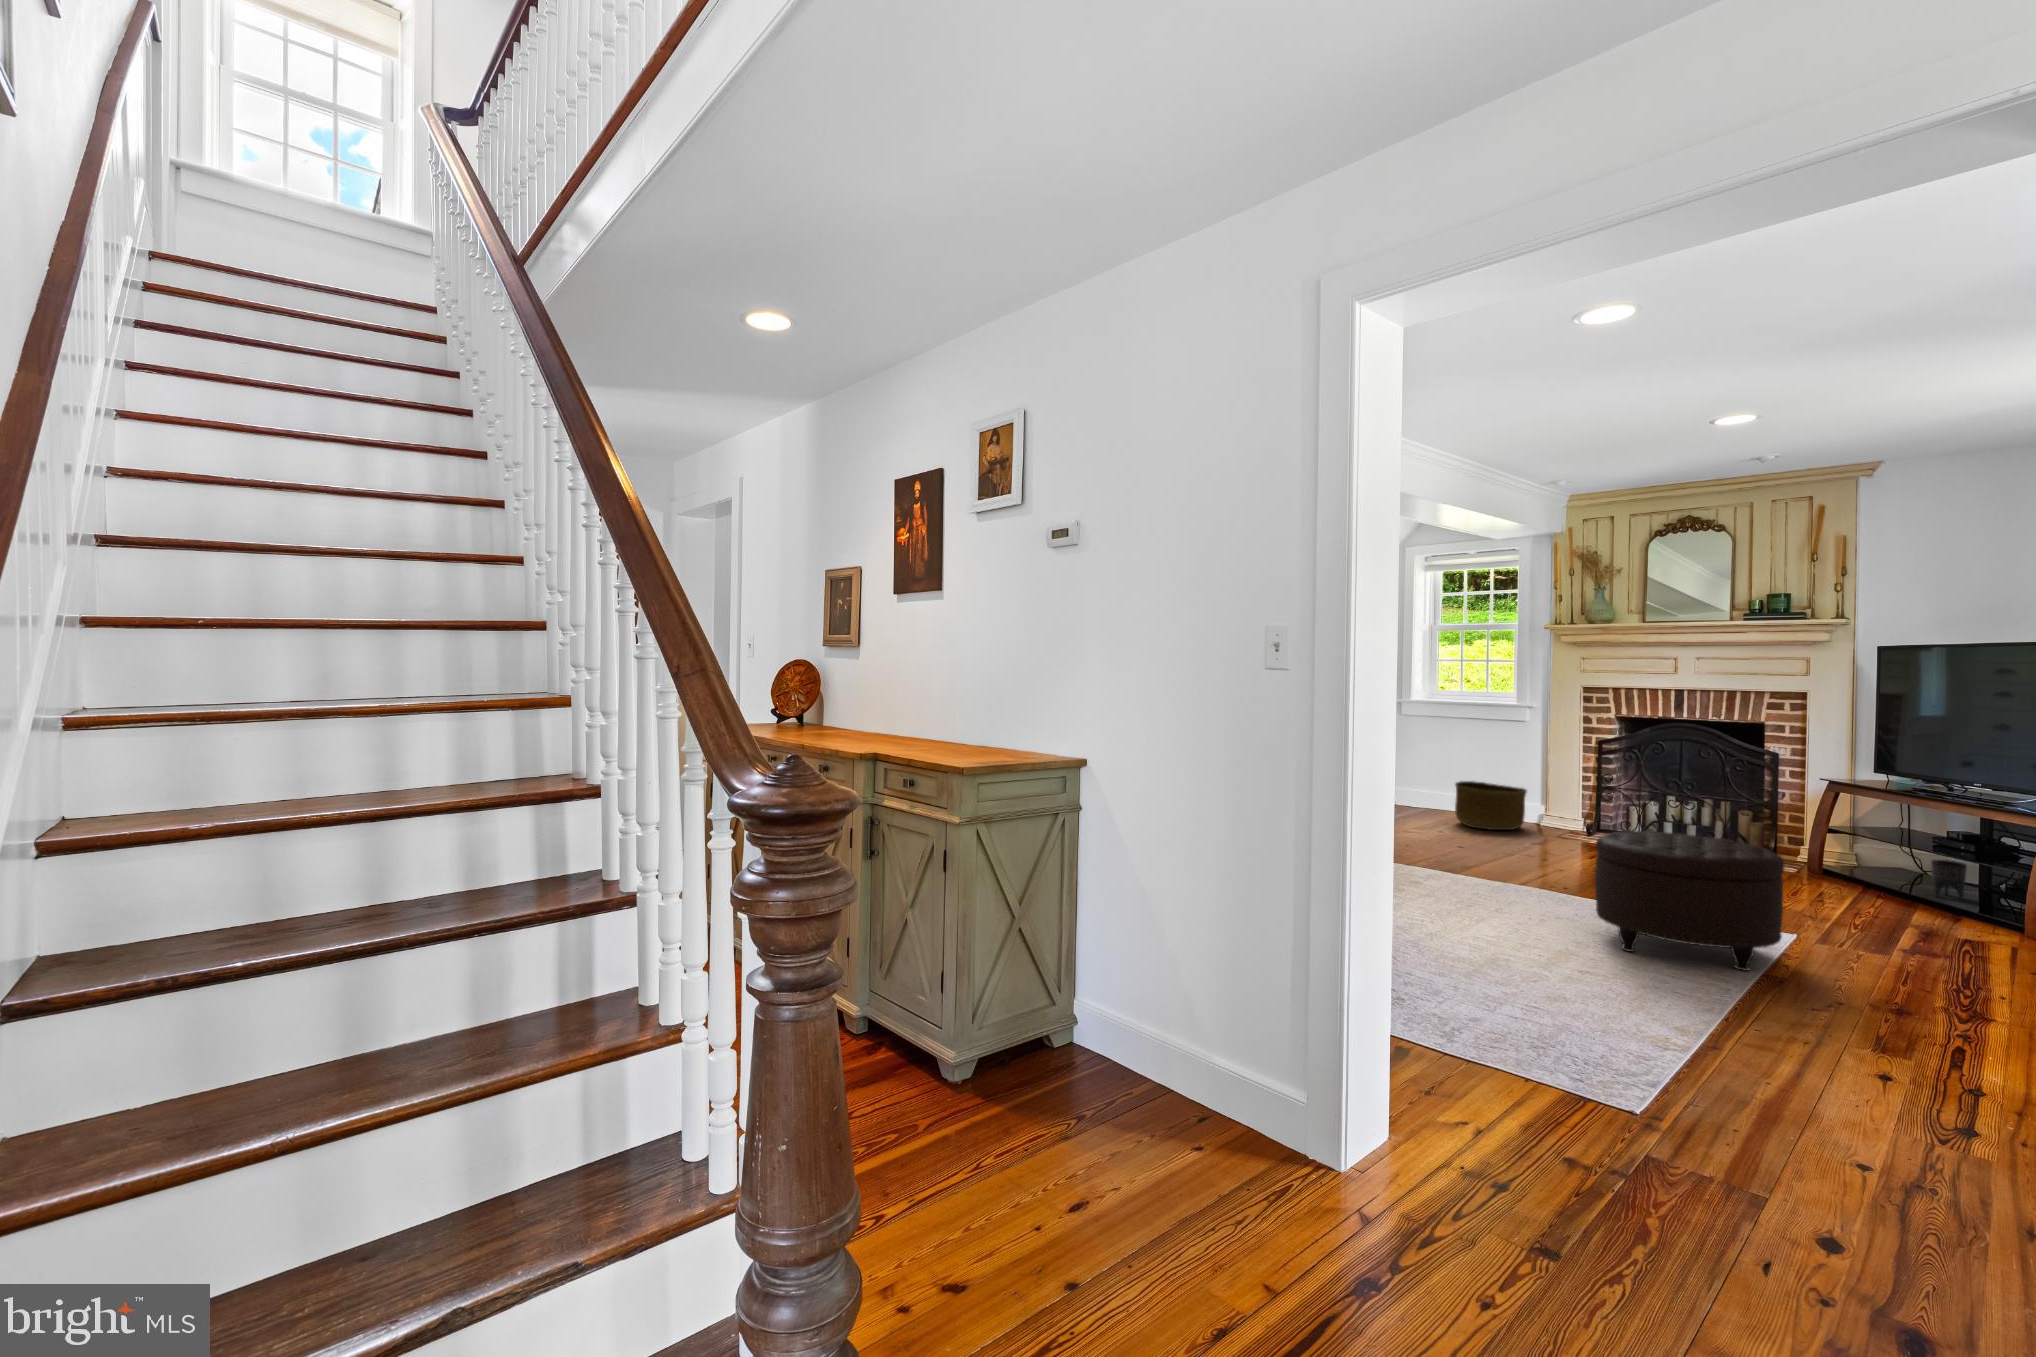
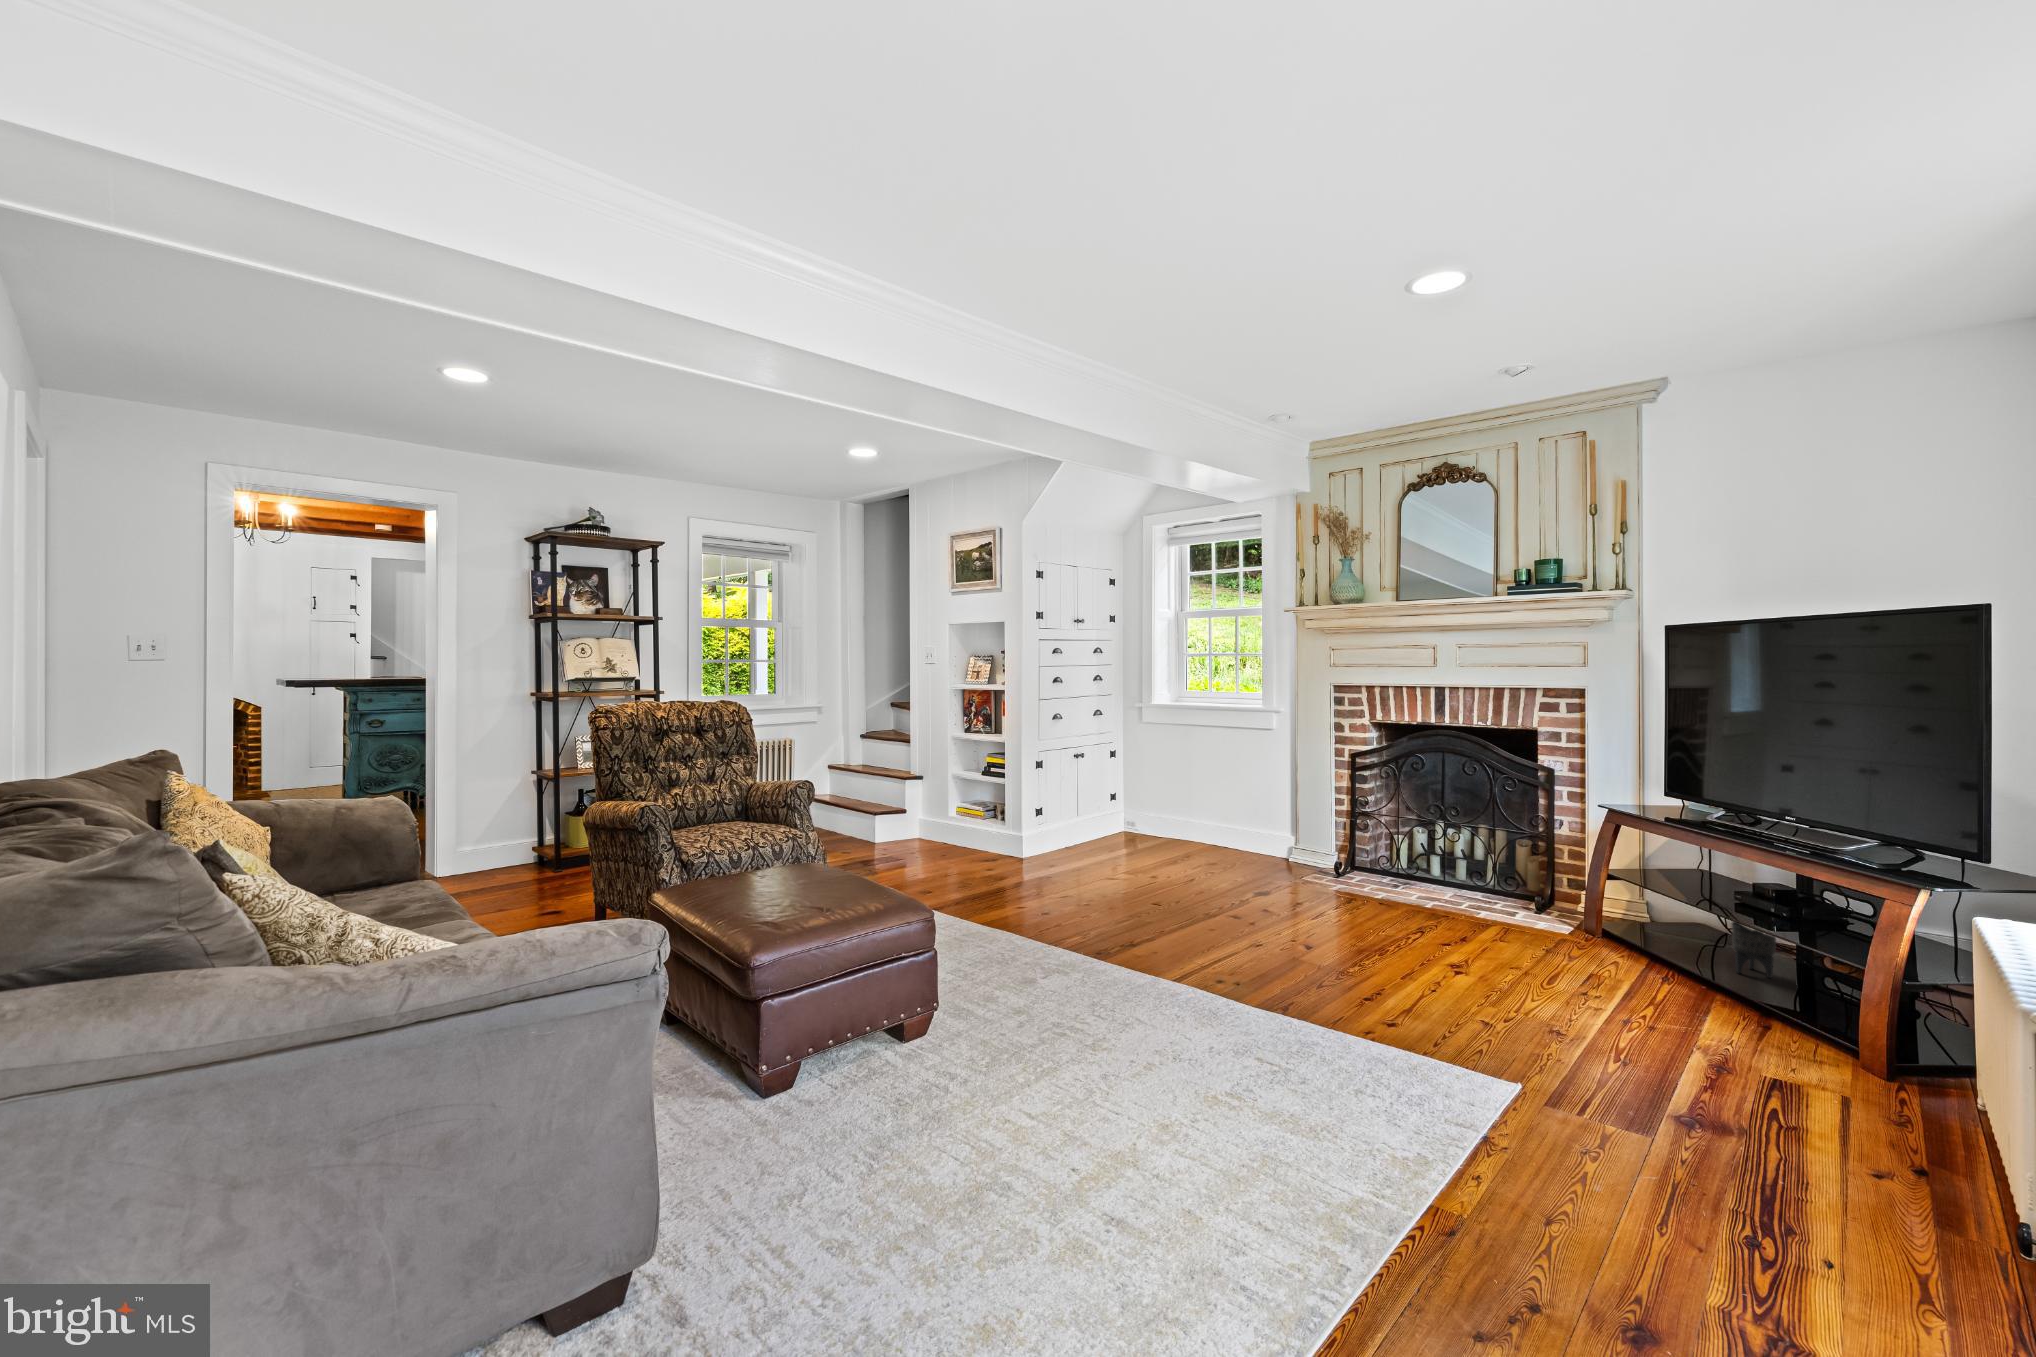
basket: present [1455,781,1527,830] -> none [1186,805,1272,870]
ottoman: present [1595,831,1784,971] -> none [1202,927,1465,1193]

